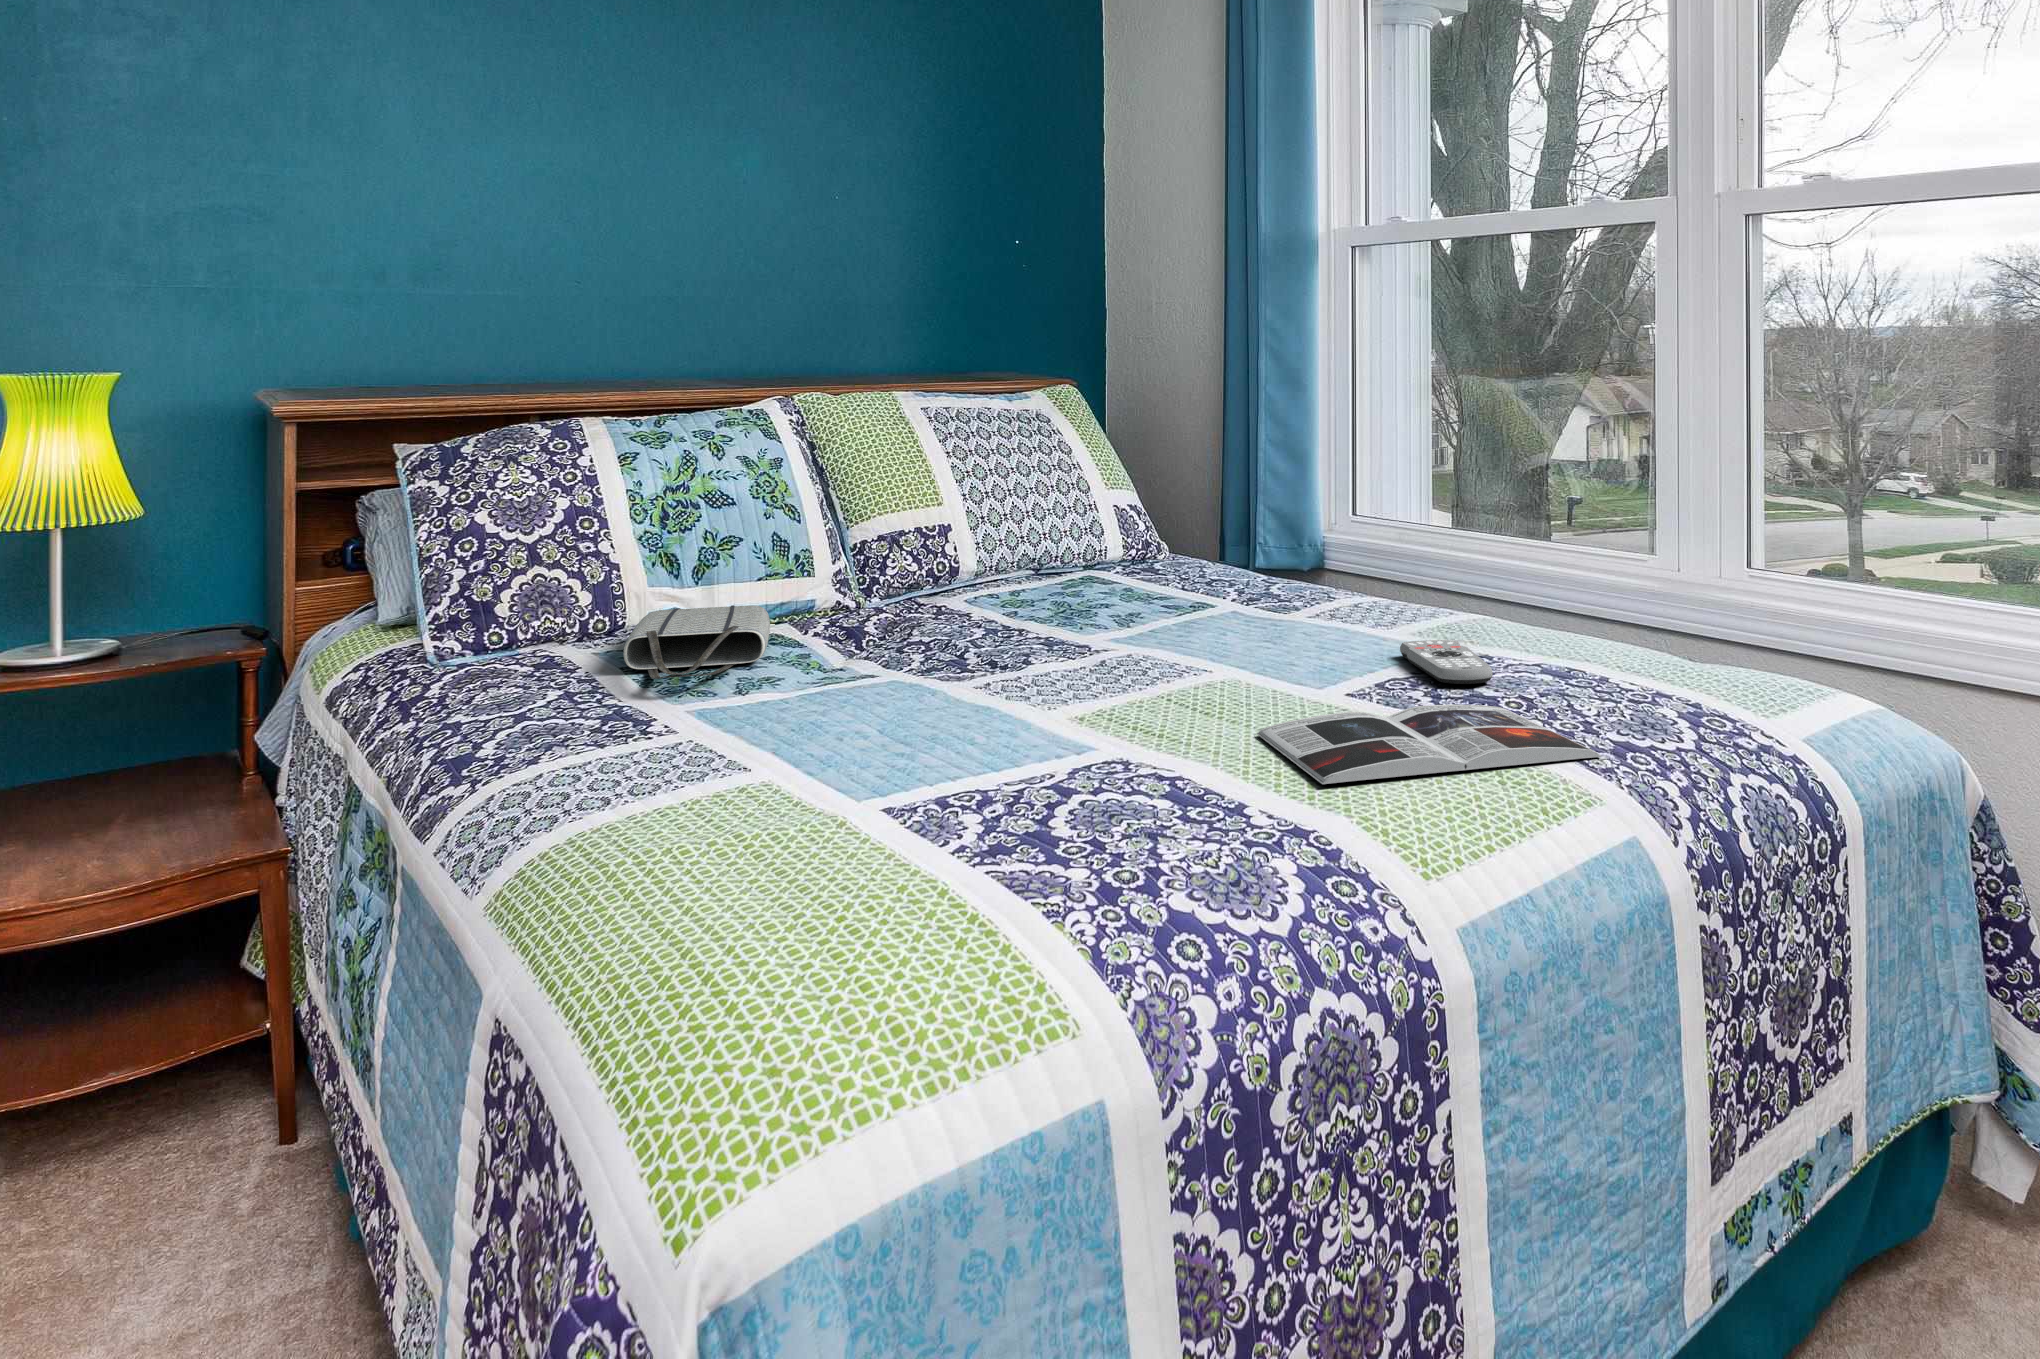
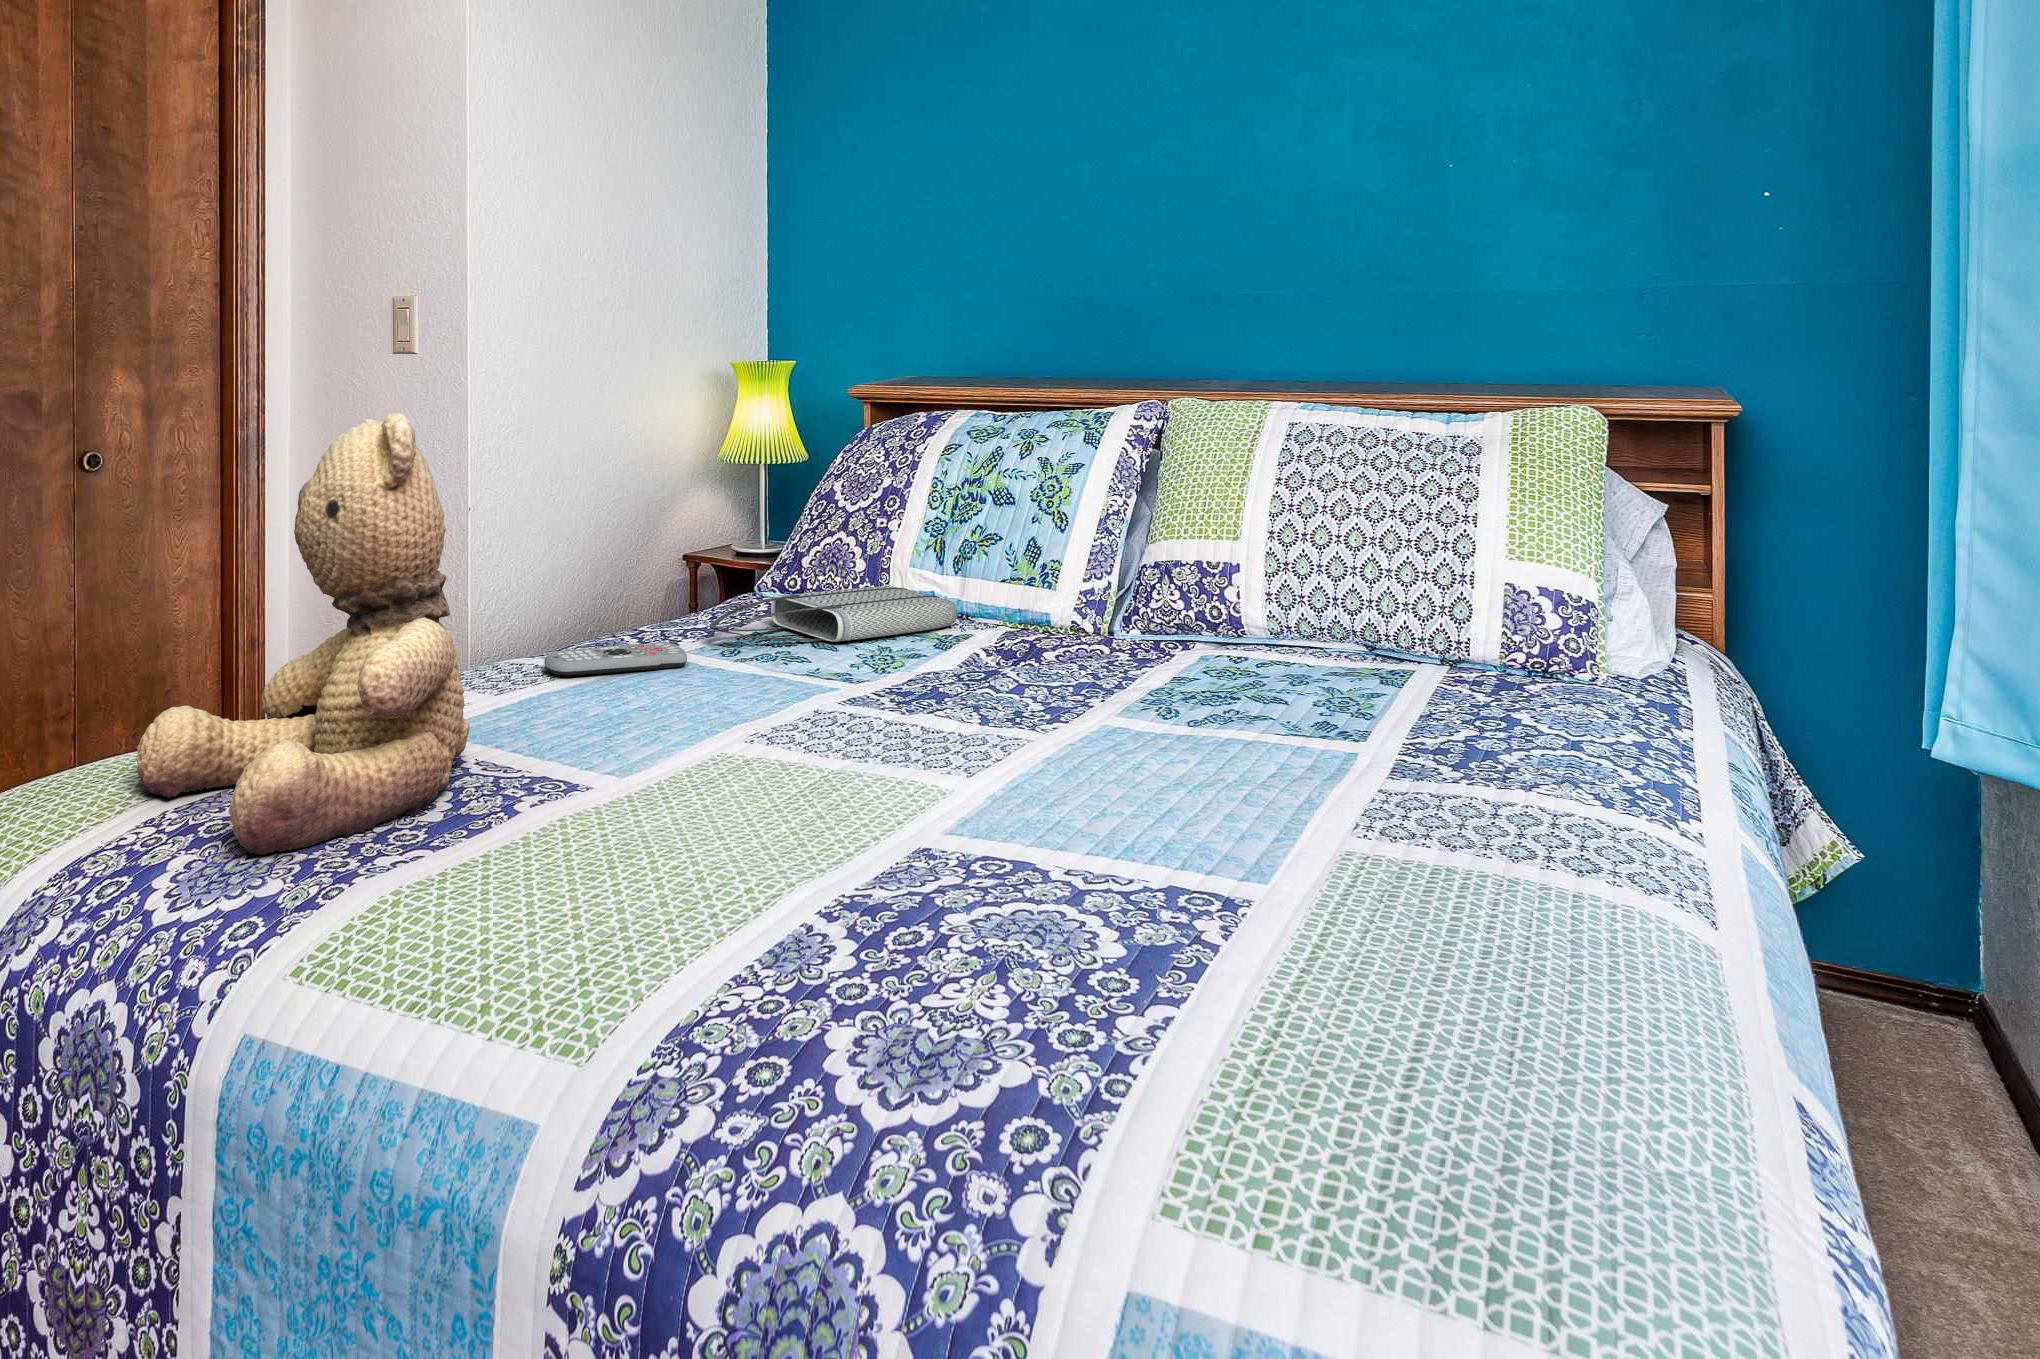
teddy bear: none [805,417,1248,922] -> present [136,413,470,855]
remote control: present [1400,640,1493,684] -> present [544,642,687,675]
magazine: present [1257,704,1601,784] -> none [524,821,959,1028]

